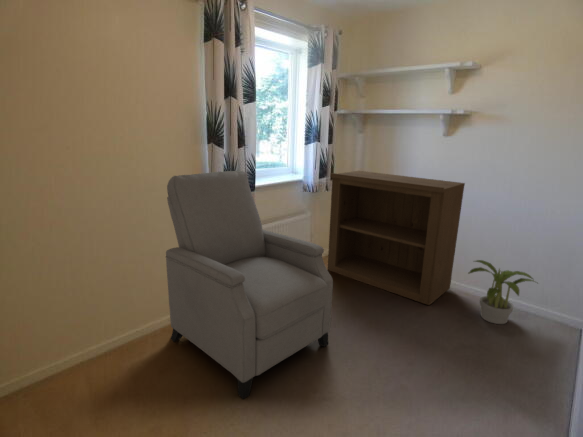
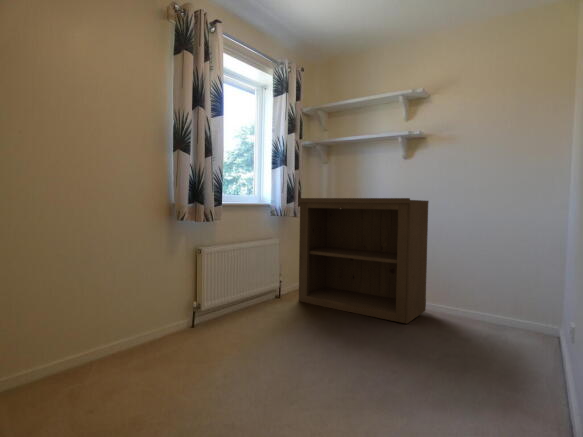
chair: present [166,171,333,399] -> none [122,174,306,408]
potted plant: present [469,260,534,324] -> none [442,272,512,336]

